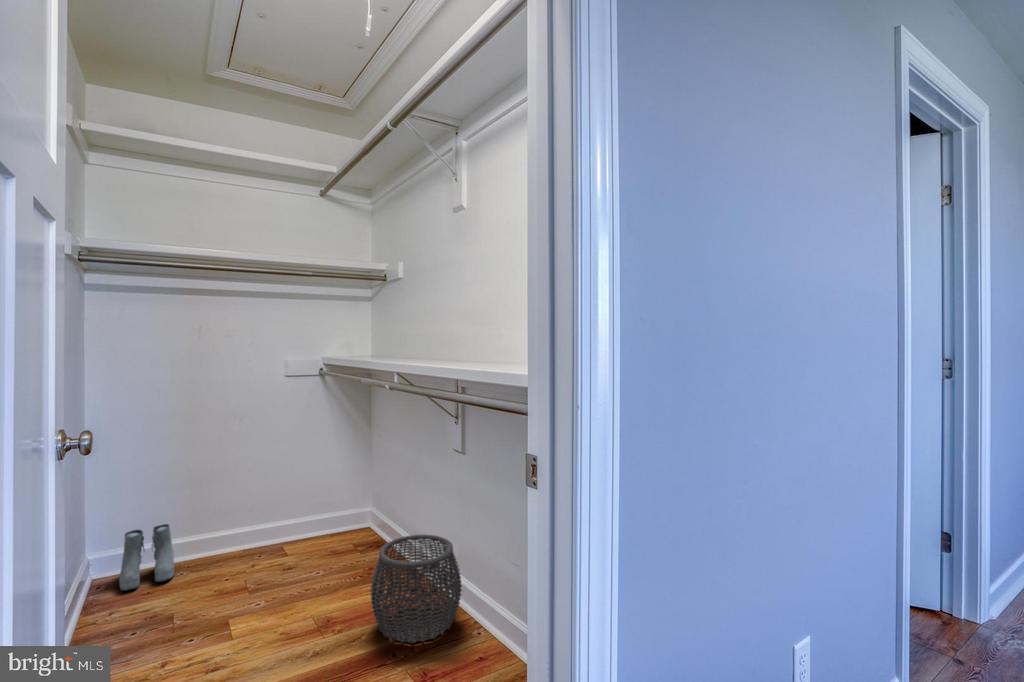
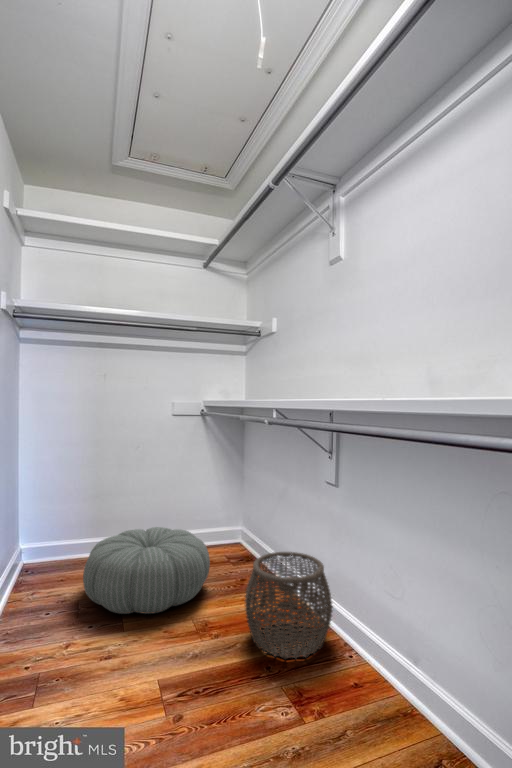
pouf: none [178,520,333,621] -> present [83,527,210,614]
boots: present [119,524,174,591] -> none [42,524,82,576]

